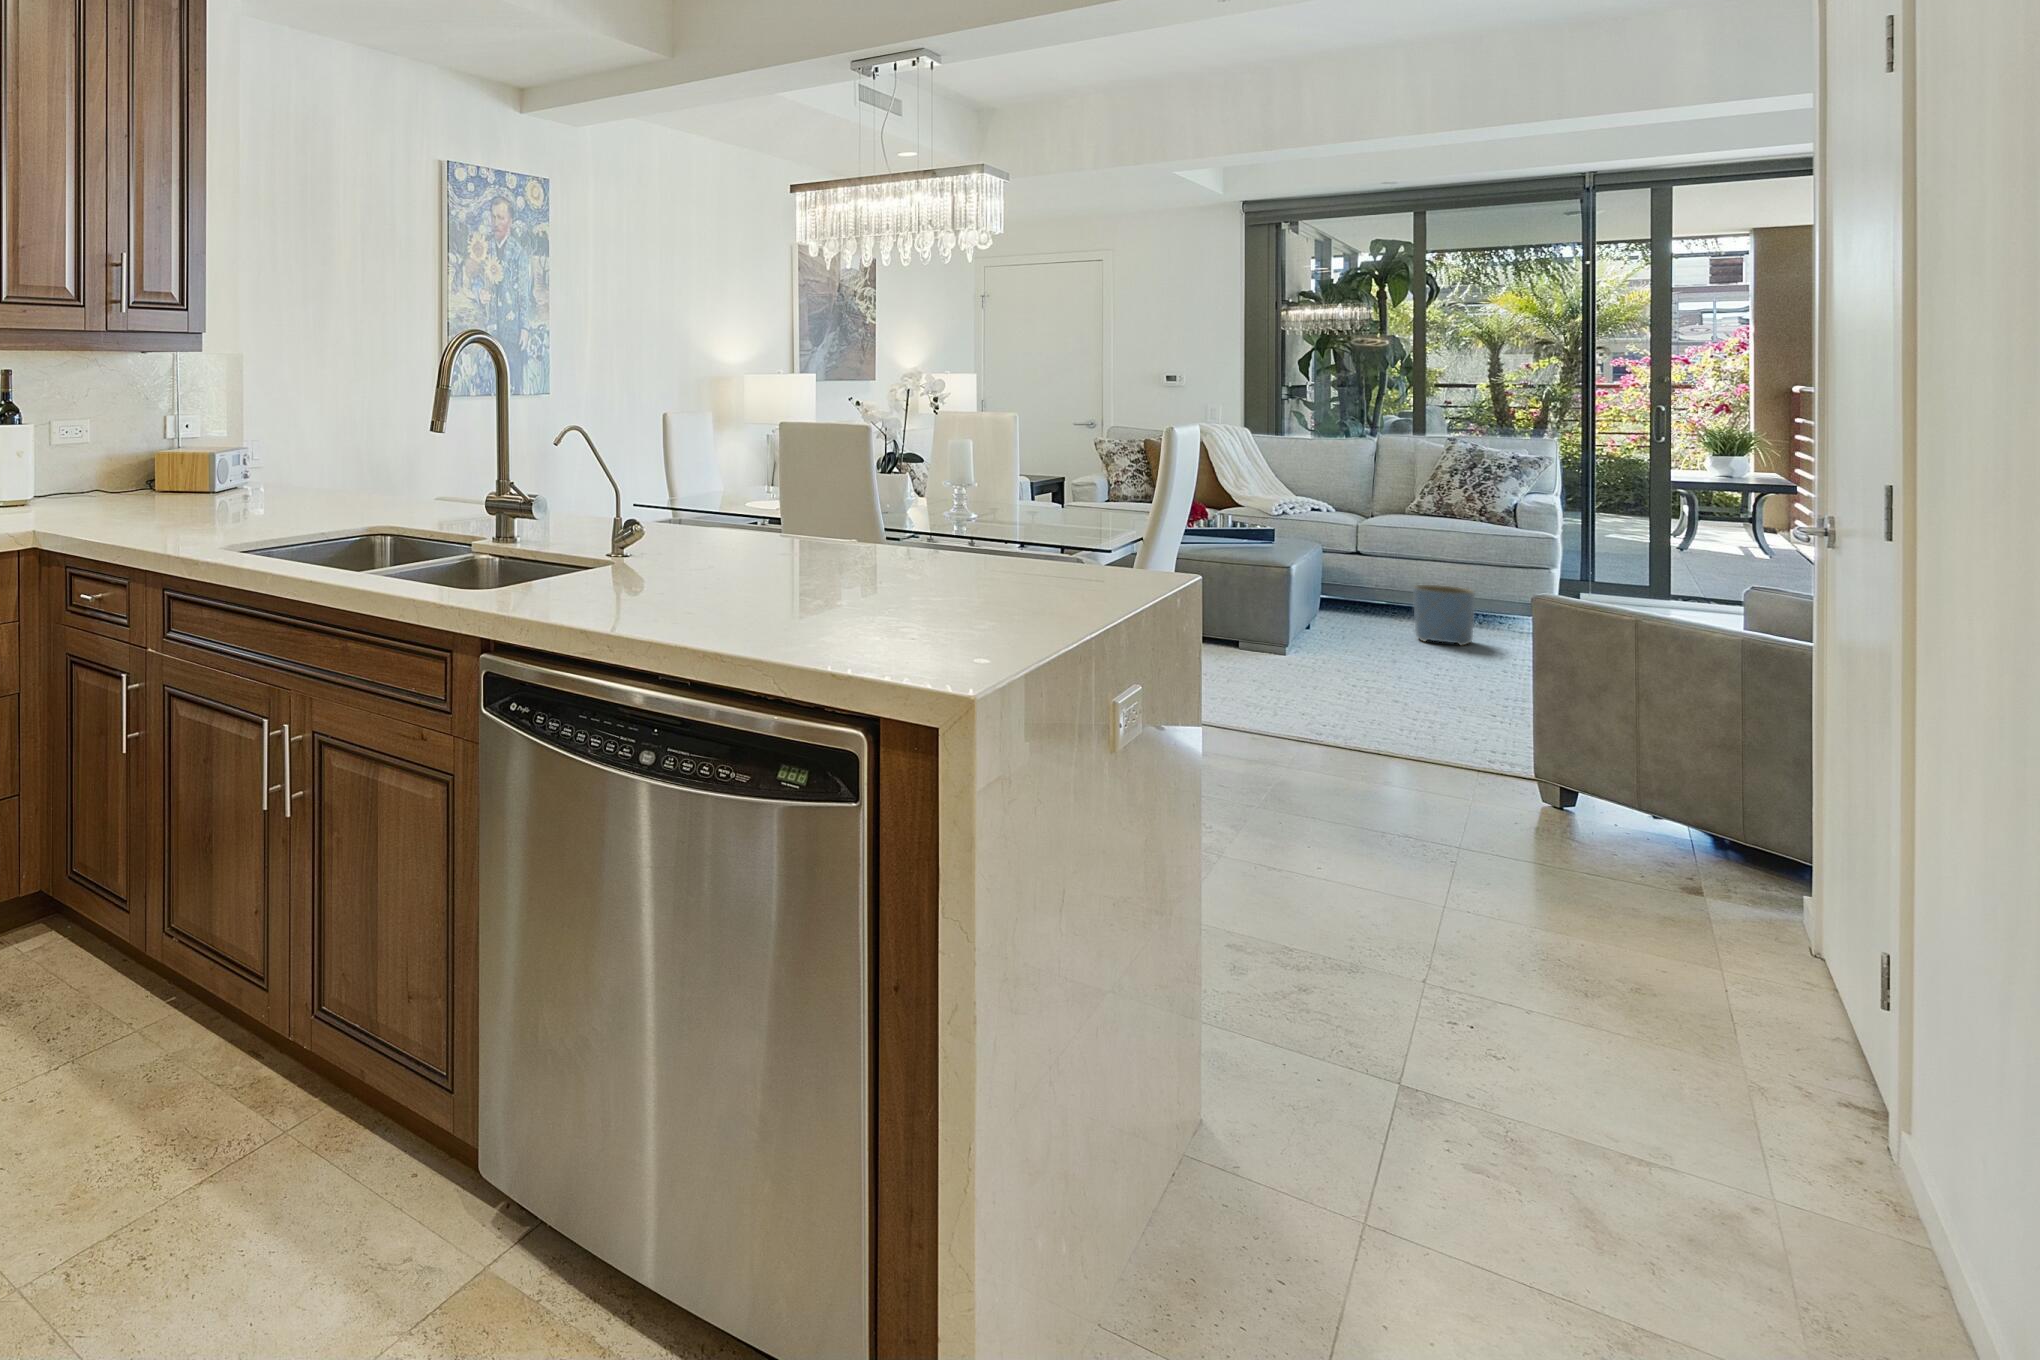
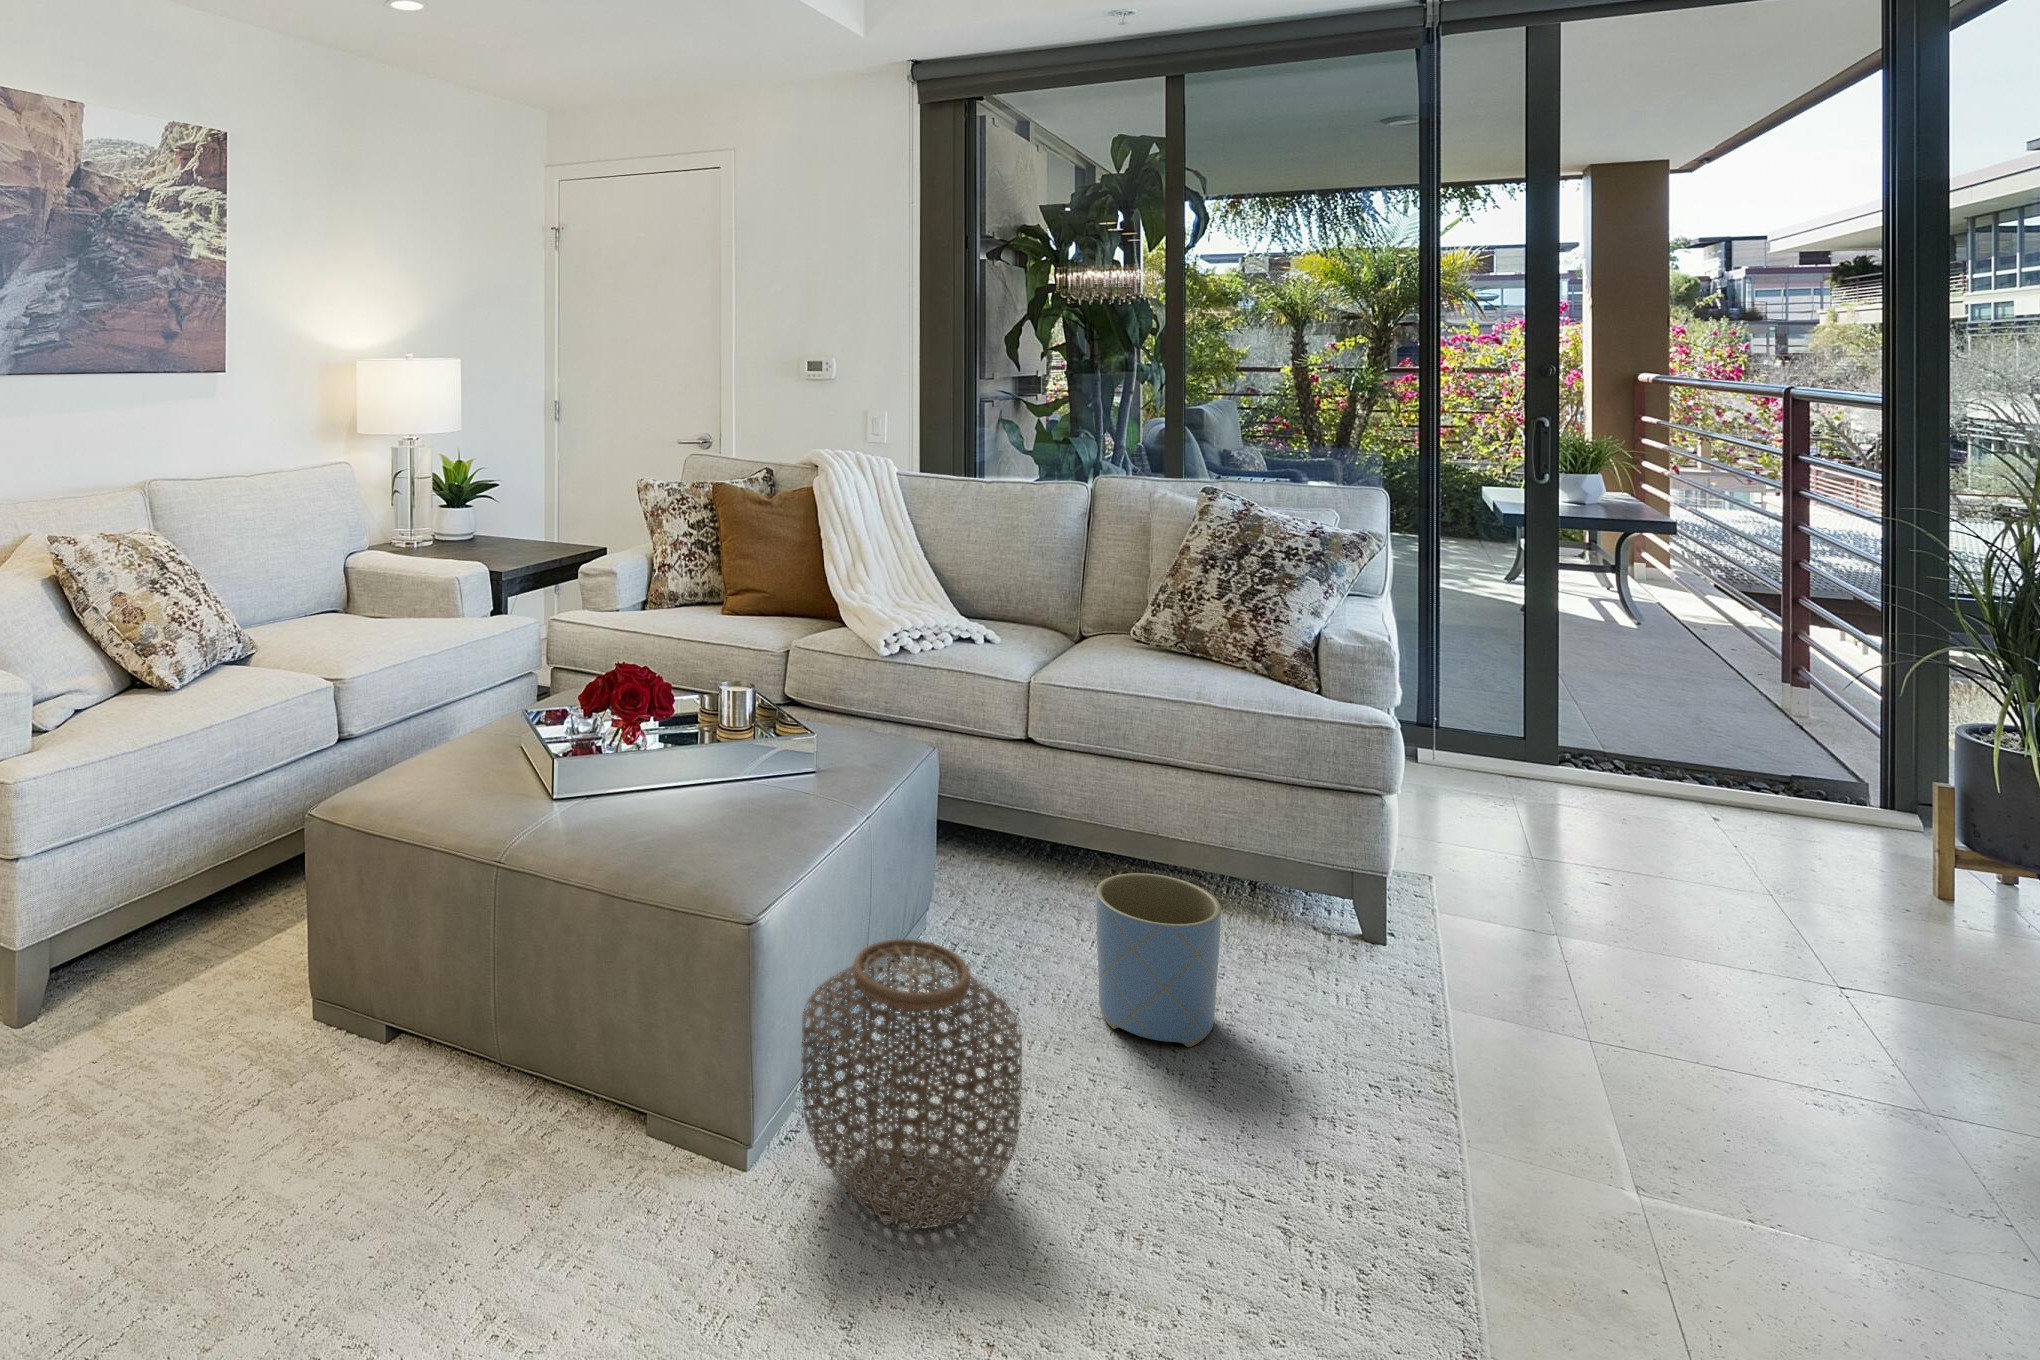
woven basket: none [1306,574,1401,665] -> present [801,939,1022,1228]

